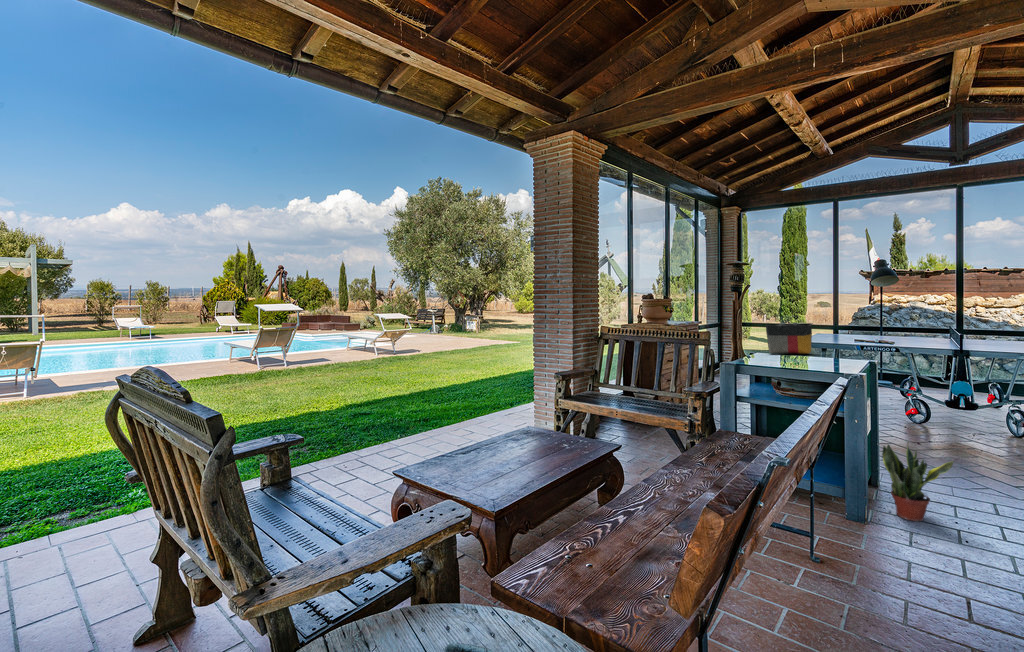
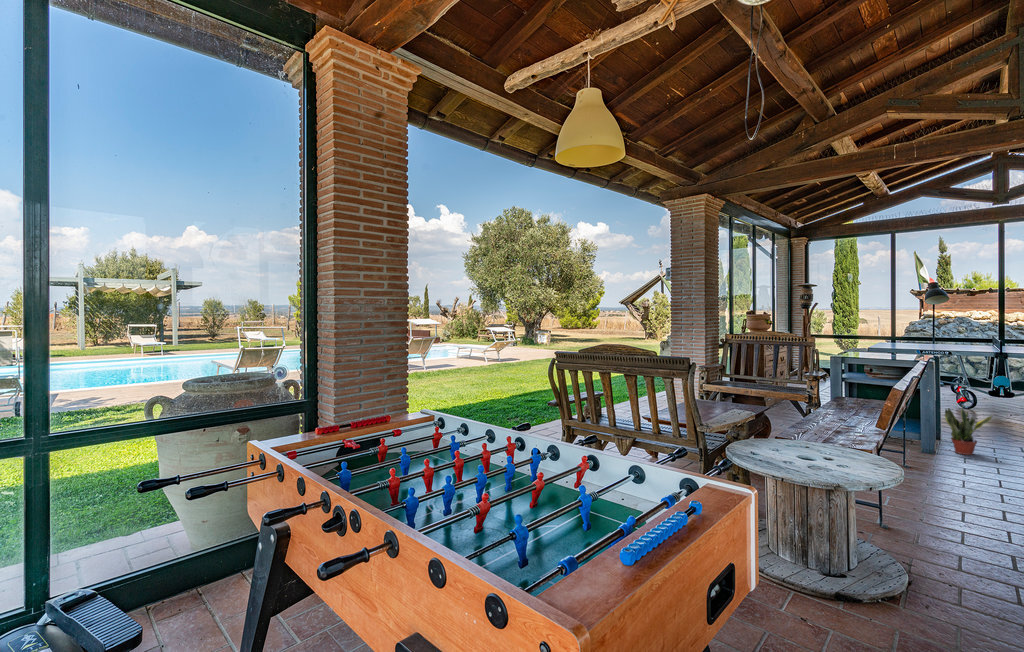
tote bag: present [766,323,813,354] -> none [850,331,888,354]

